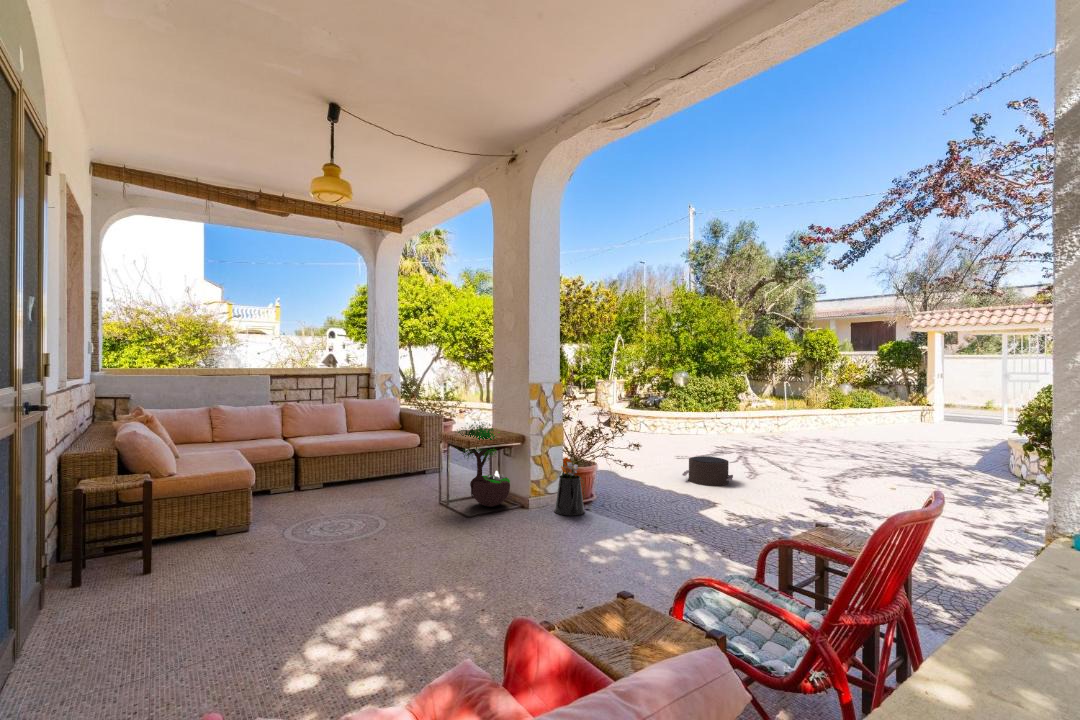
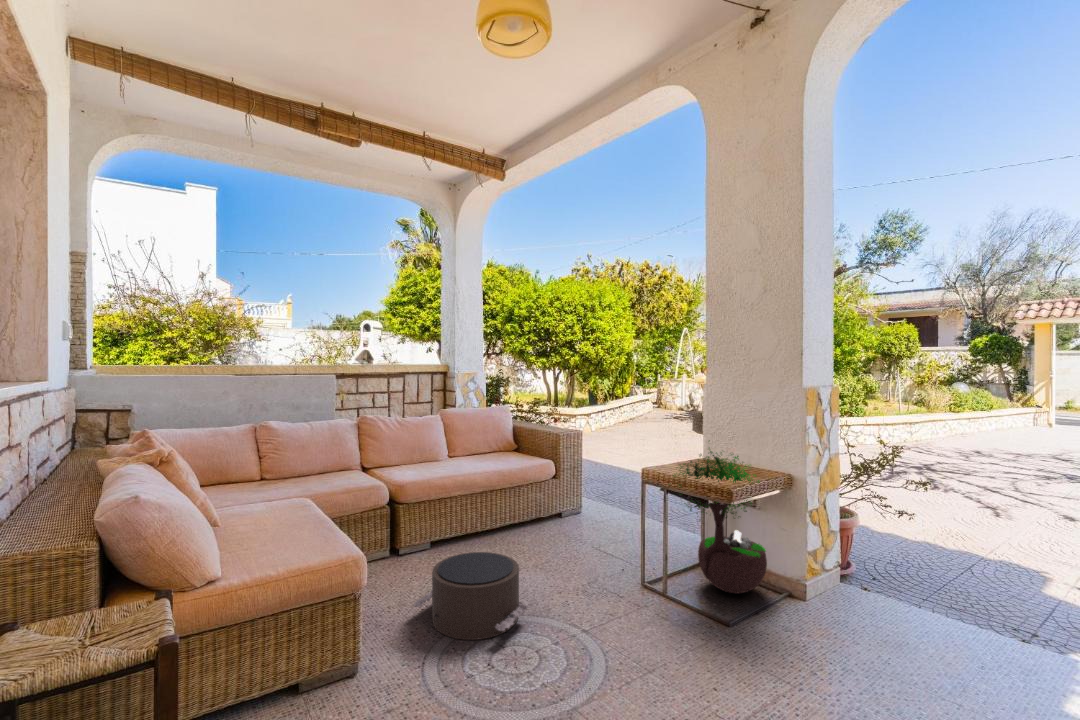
pouf: present [682,456,733,486] -> present [413,552,528,640]
watering can: present [554,457,585,516] -> none [846,506,920,615]

